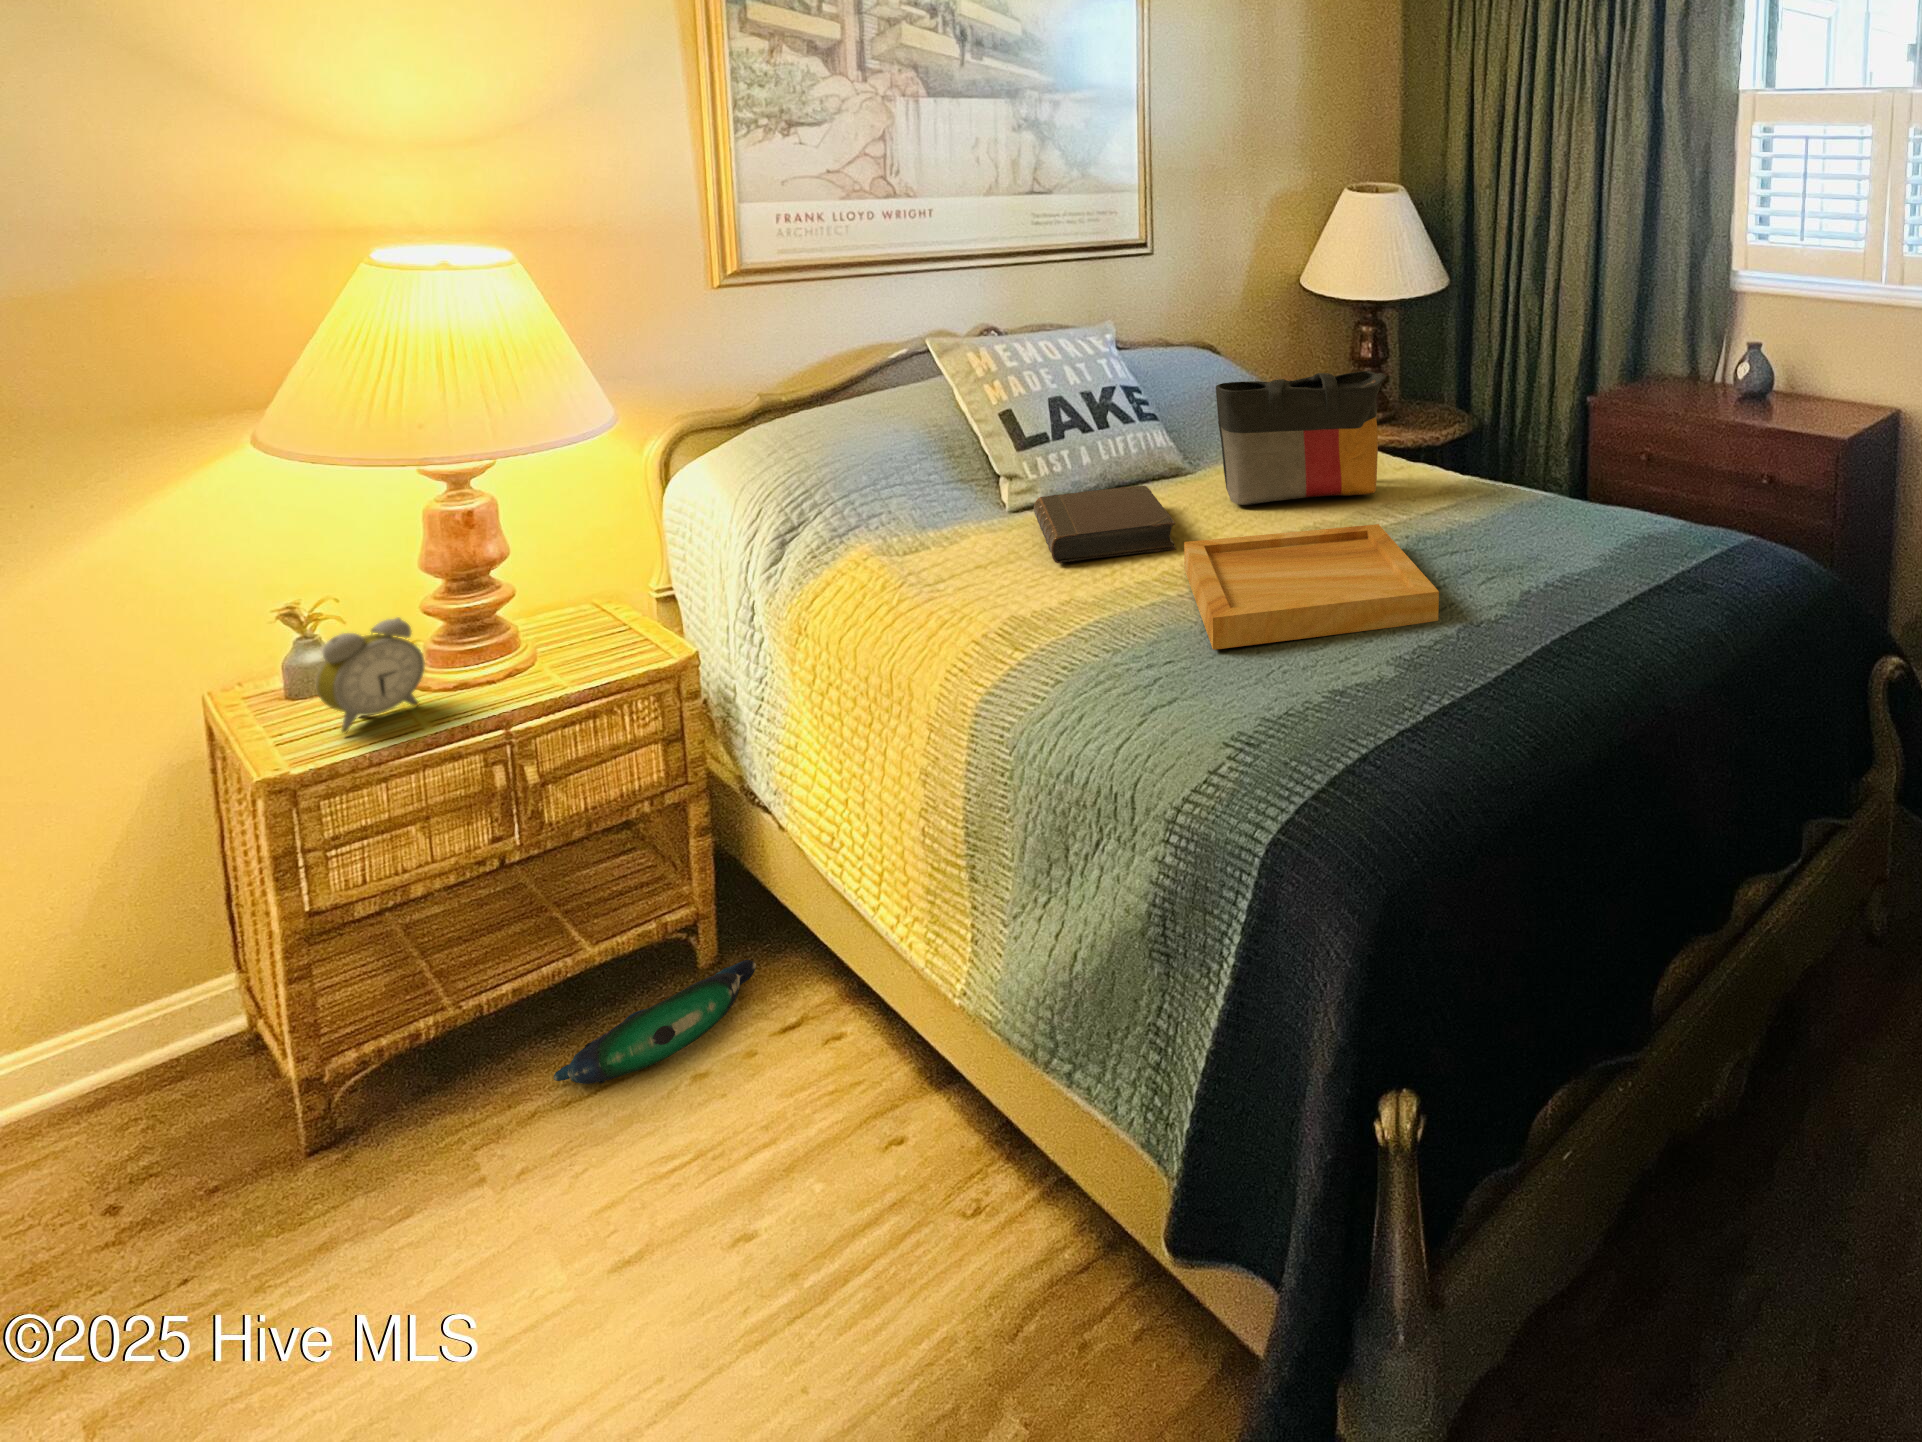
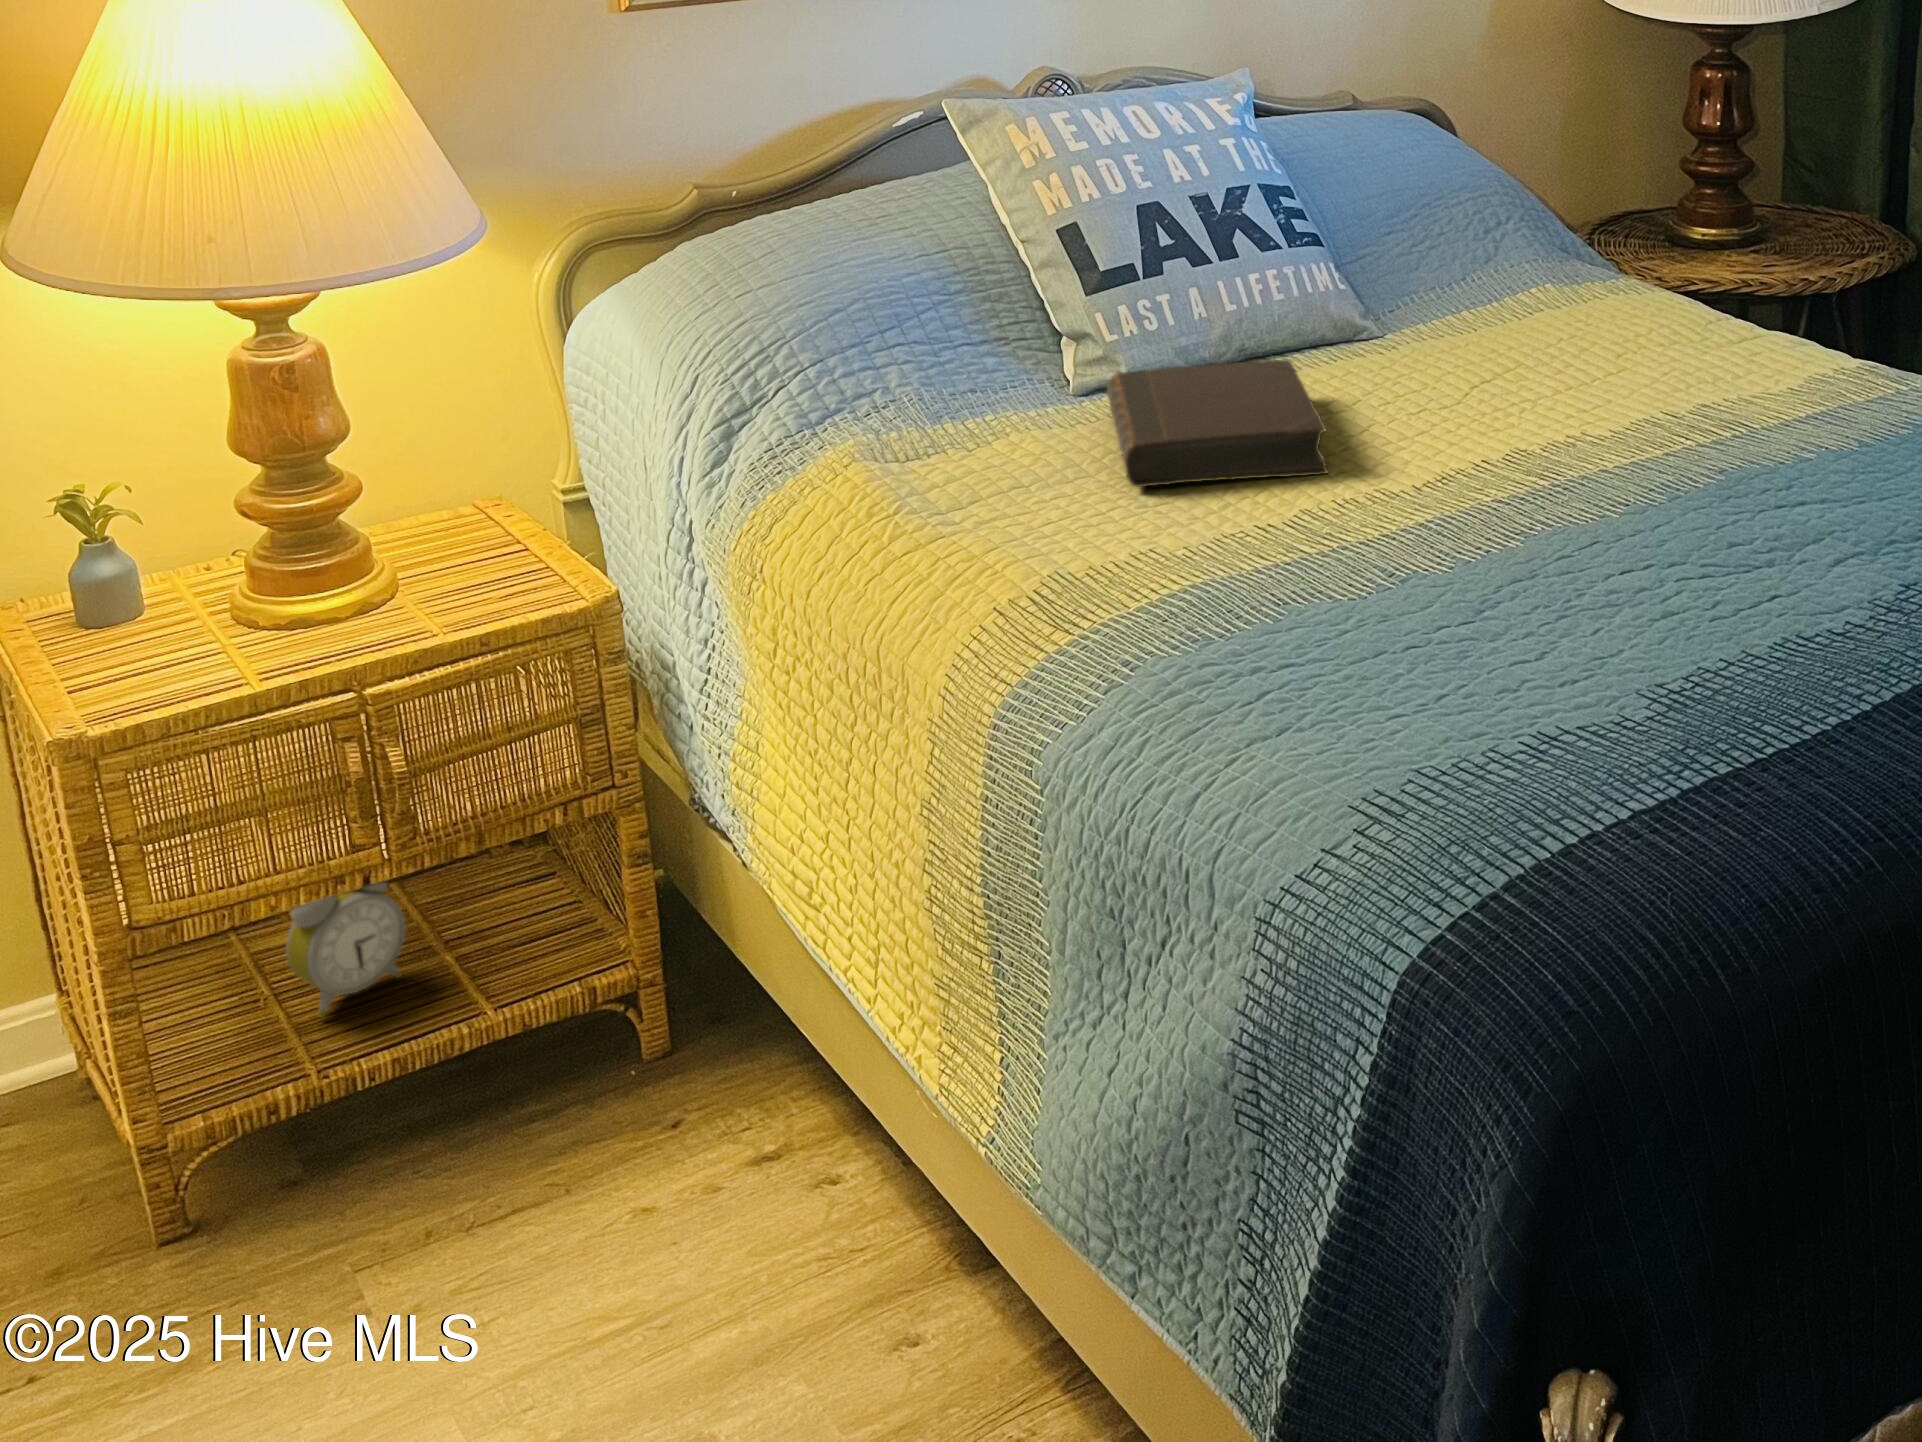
tote bag: present [1216,371,1386,505] -> none [1404,168,1707,400]
tray: present [1184,524,1439,650] -> none [1335,449,1752,651]
alarm clock: present [316,618,425,733] -> present [286,883,405,1017]
plush toy: present [554,960,756,1084] -> none [456,1053,719,1199]

